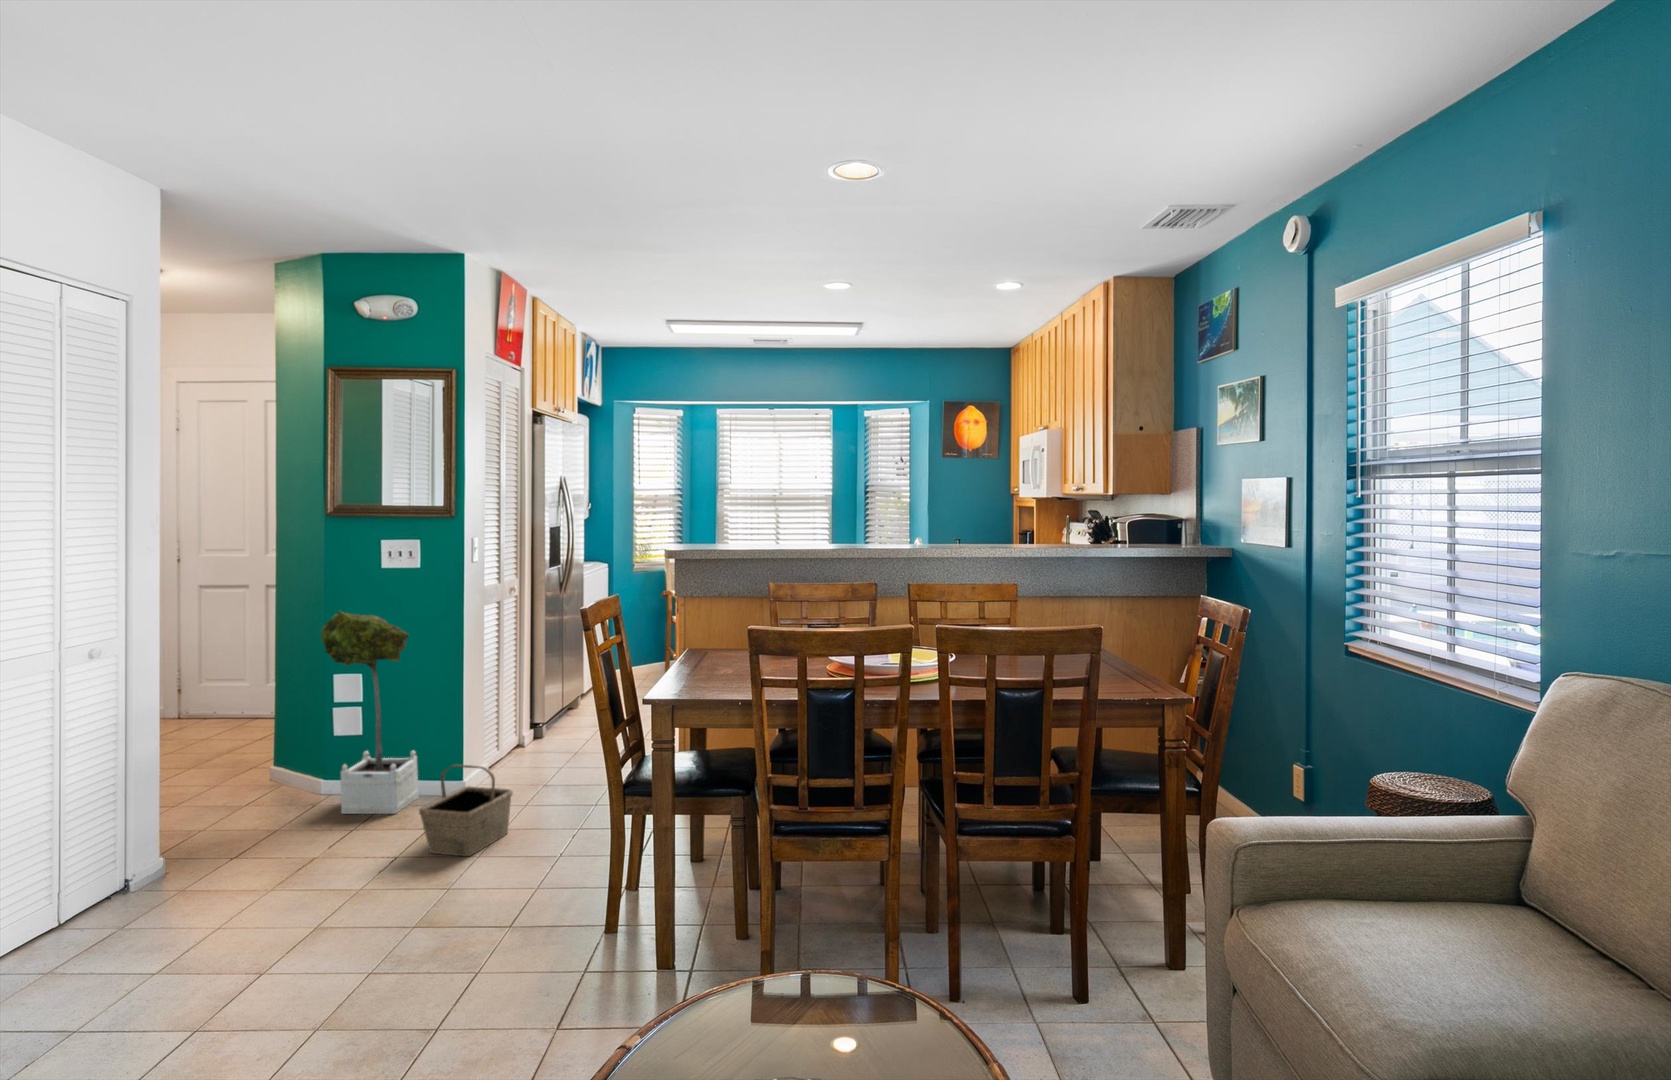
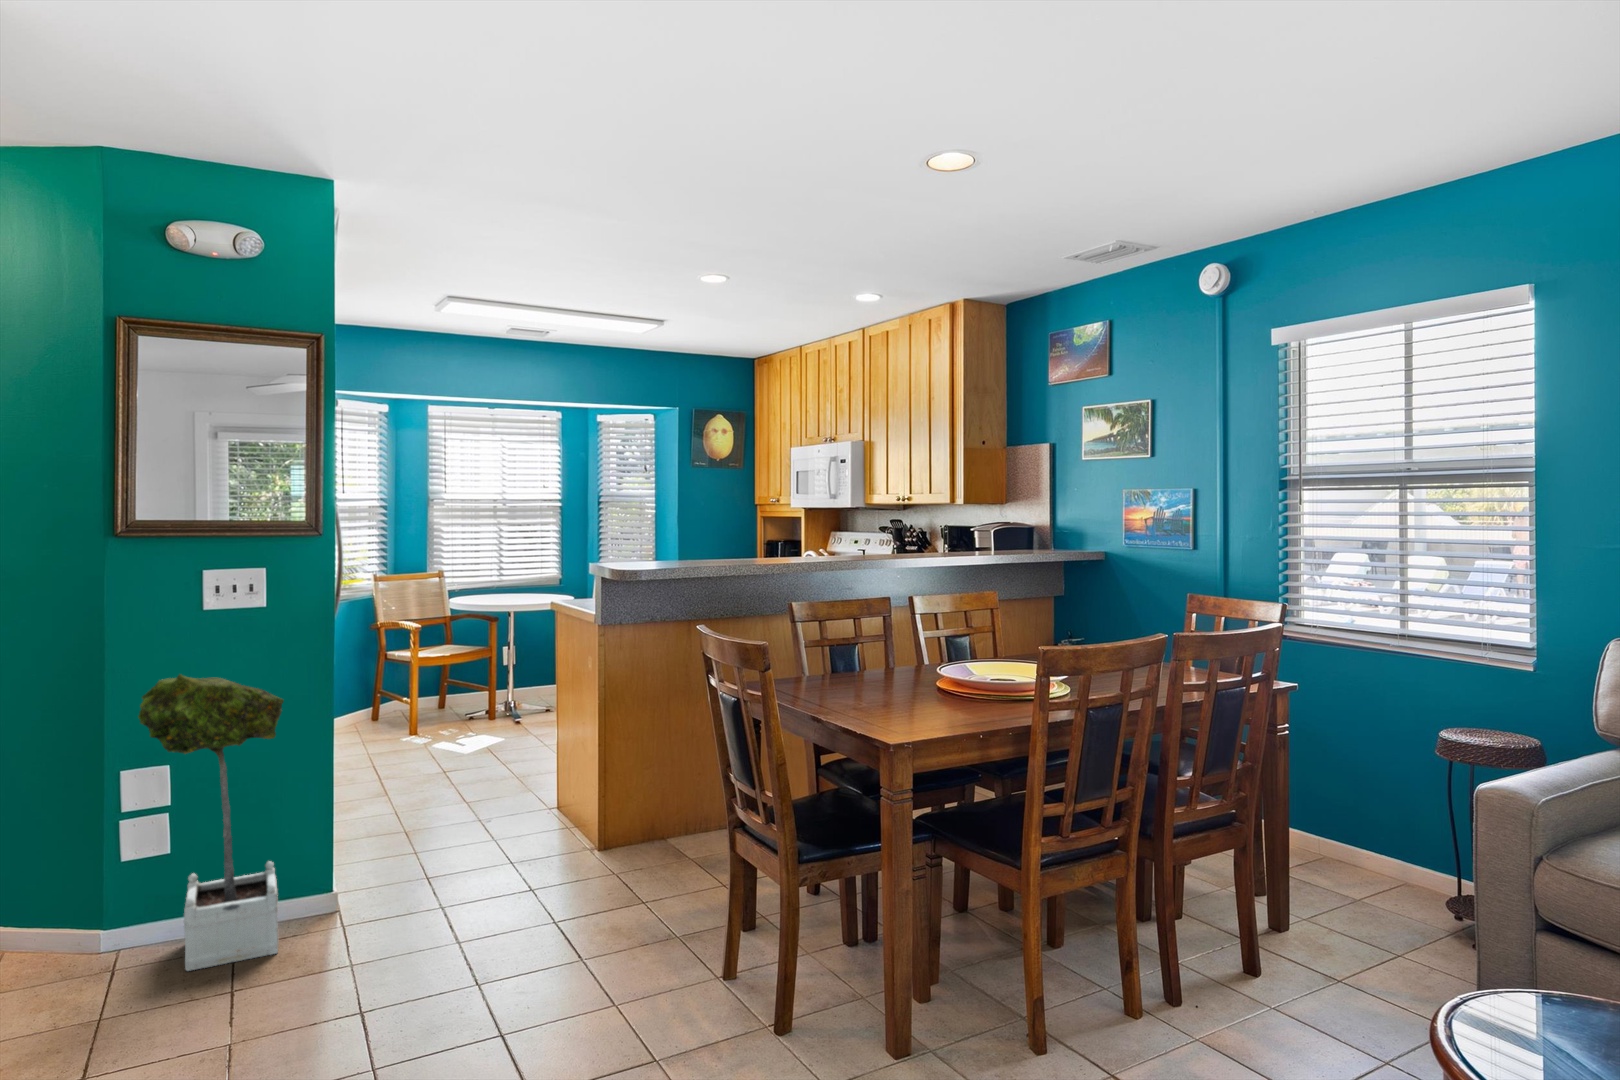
basket: present [419,765,513,856] -> none [399,864,489,994]

